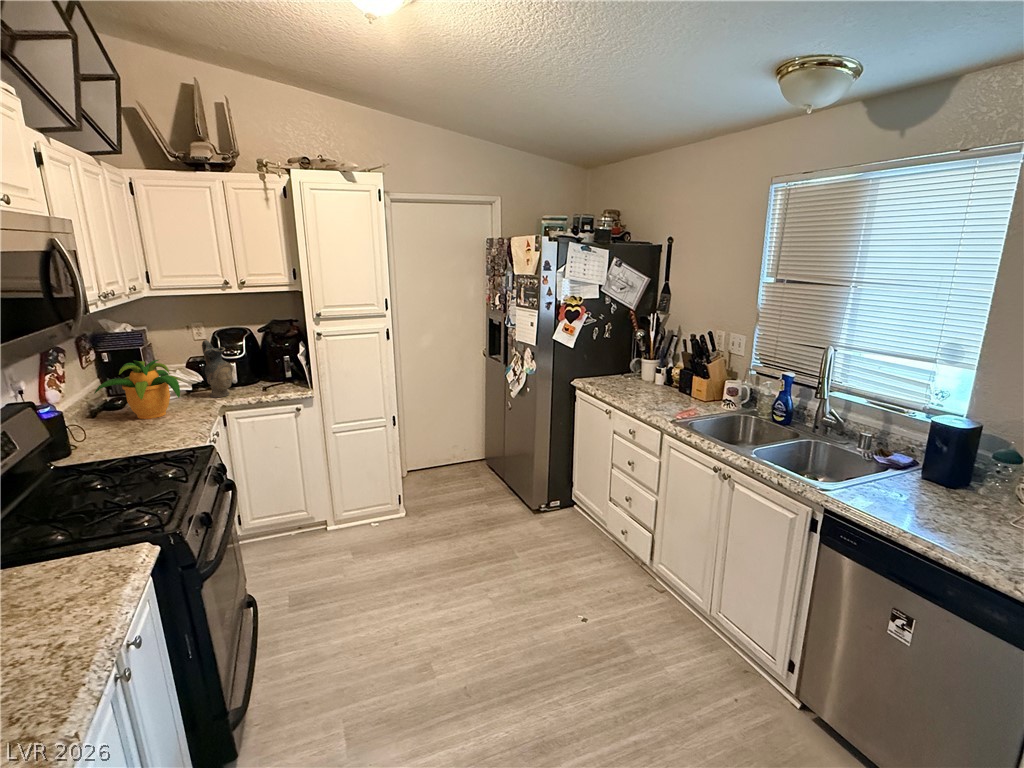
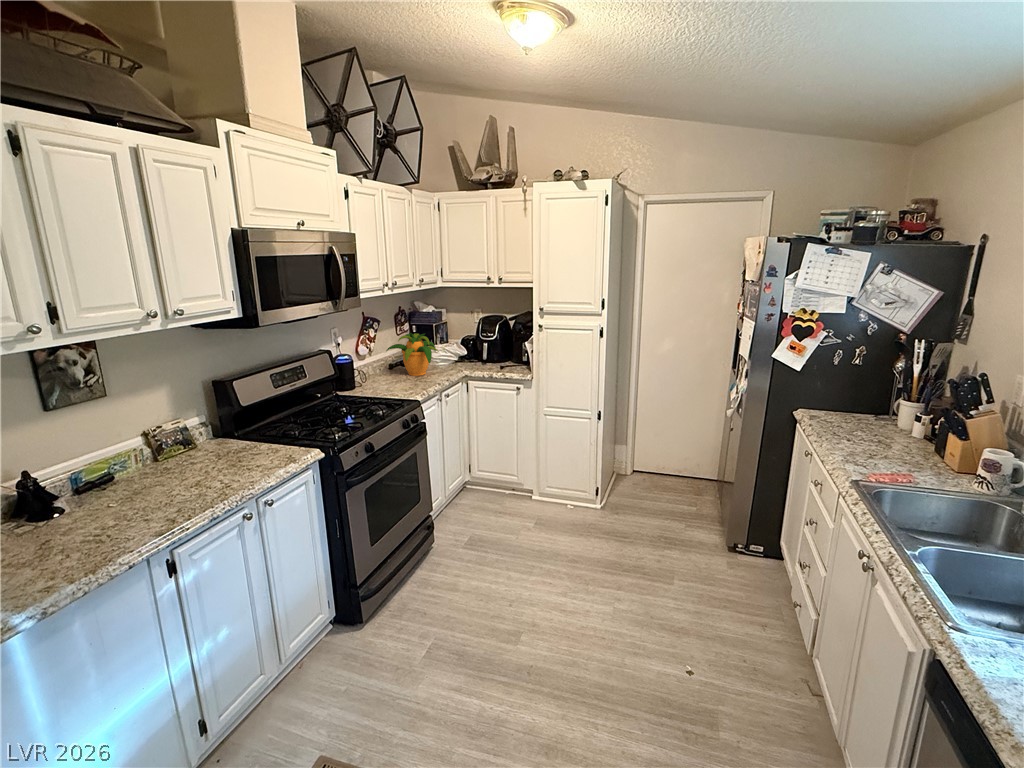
ceramic pitcher: present [202,340,233,397] -> none [462,322,481,368]

